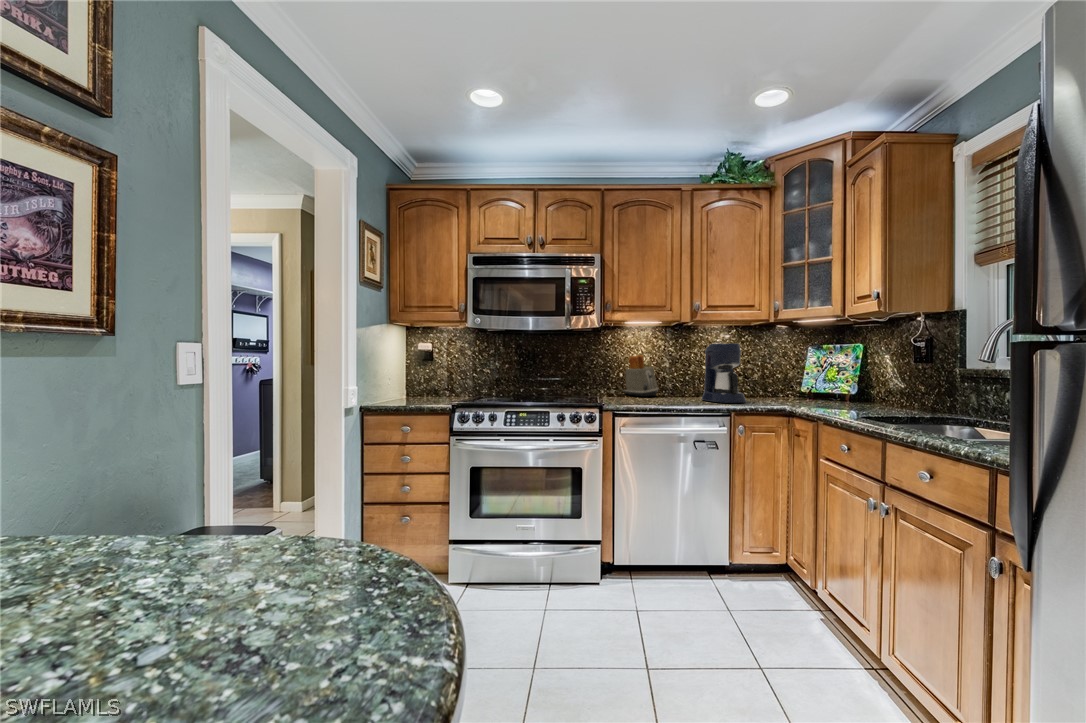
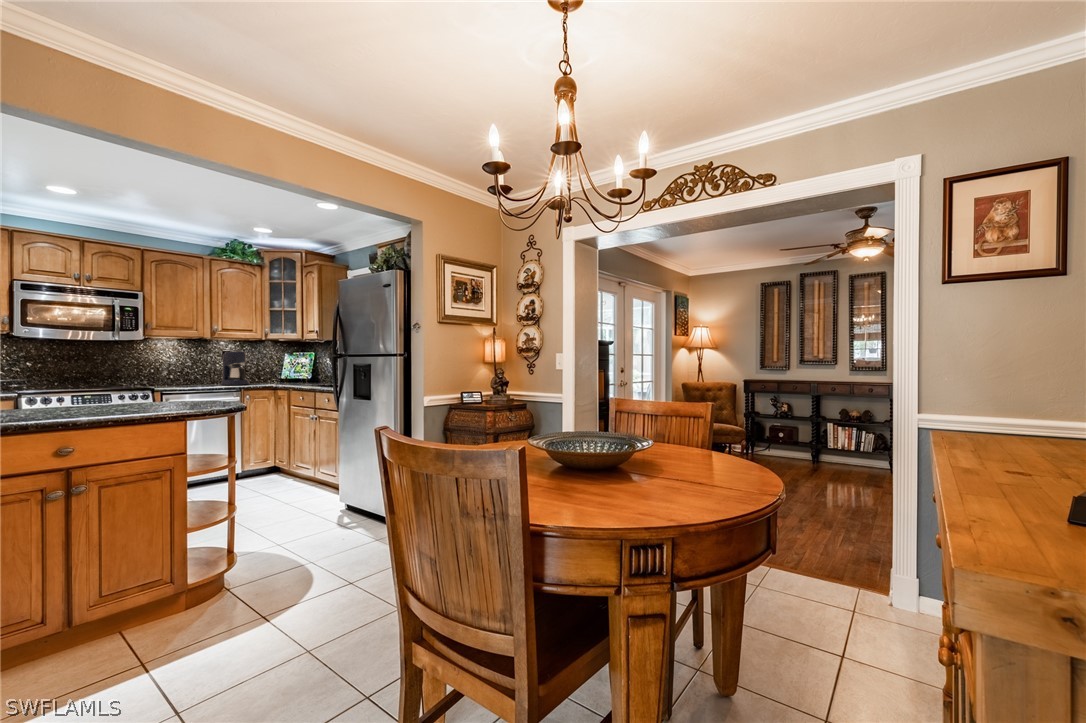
toaster: present [623,355,658,396] -> none [155,359,187,386]

